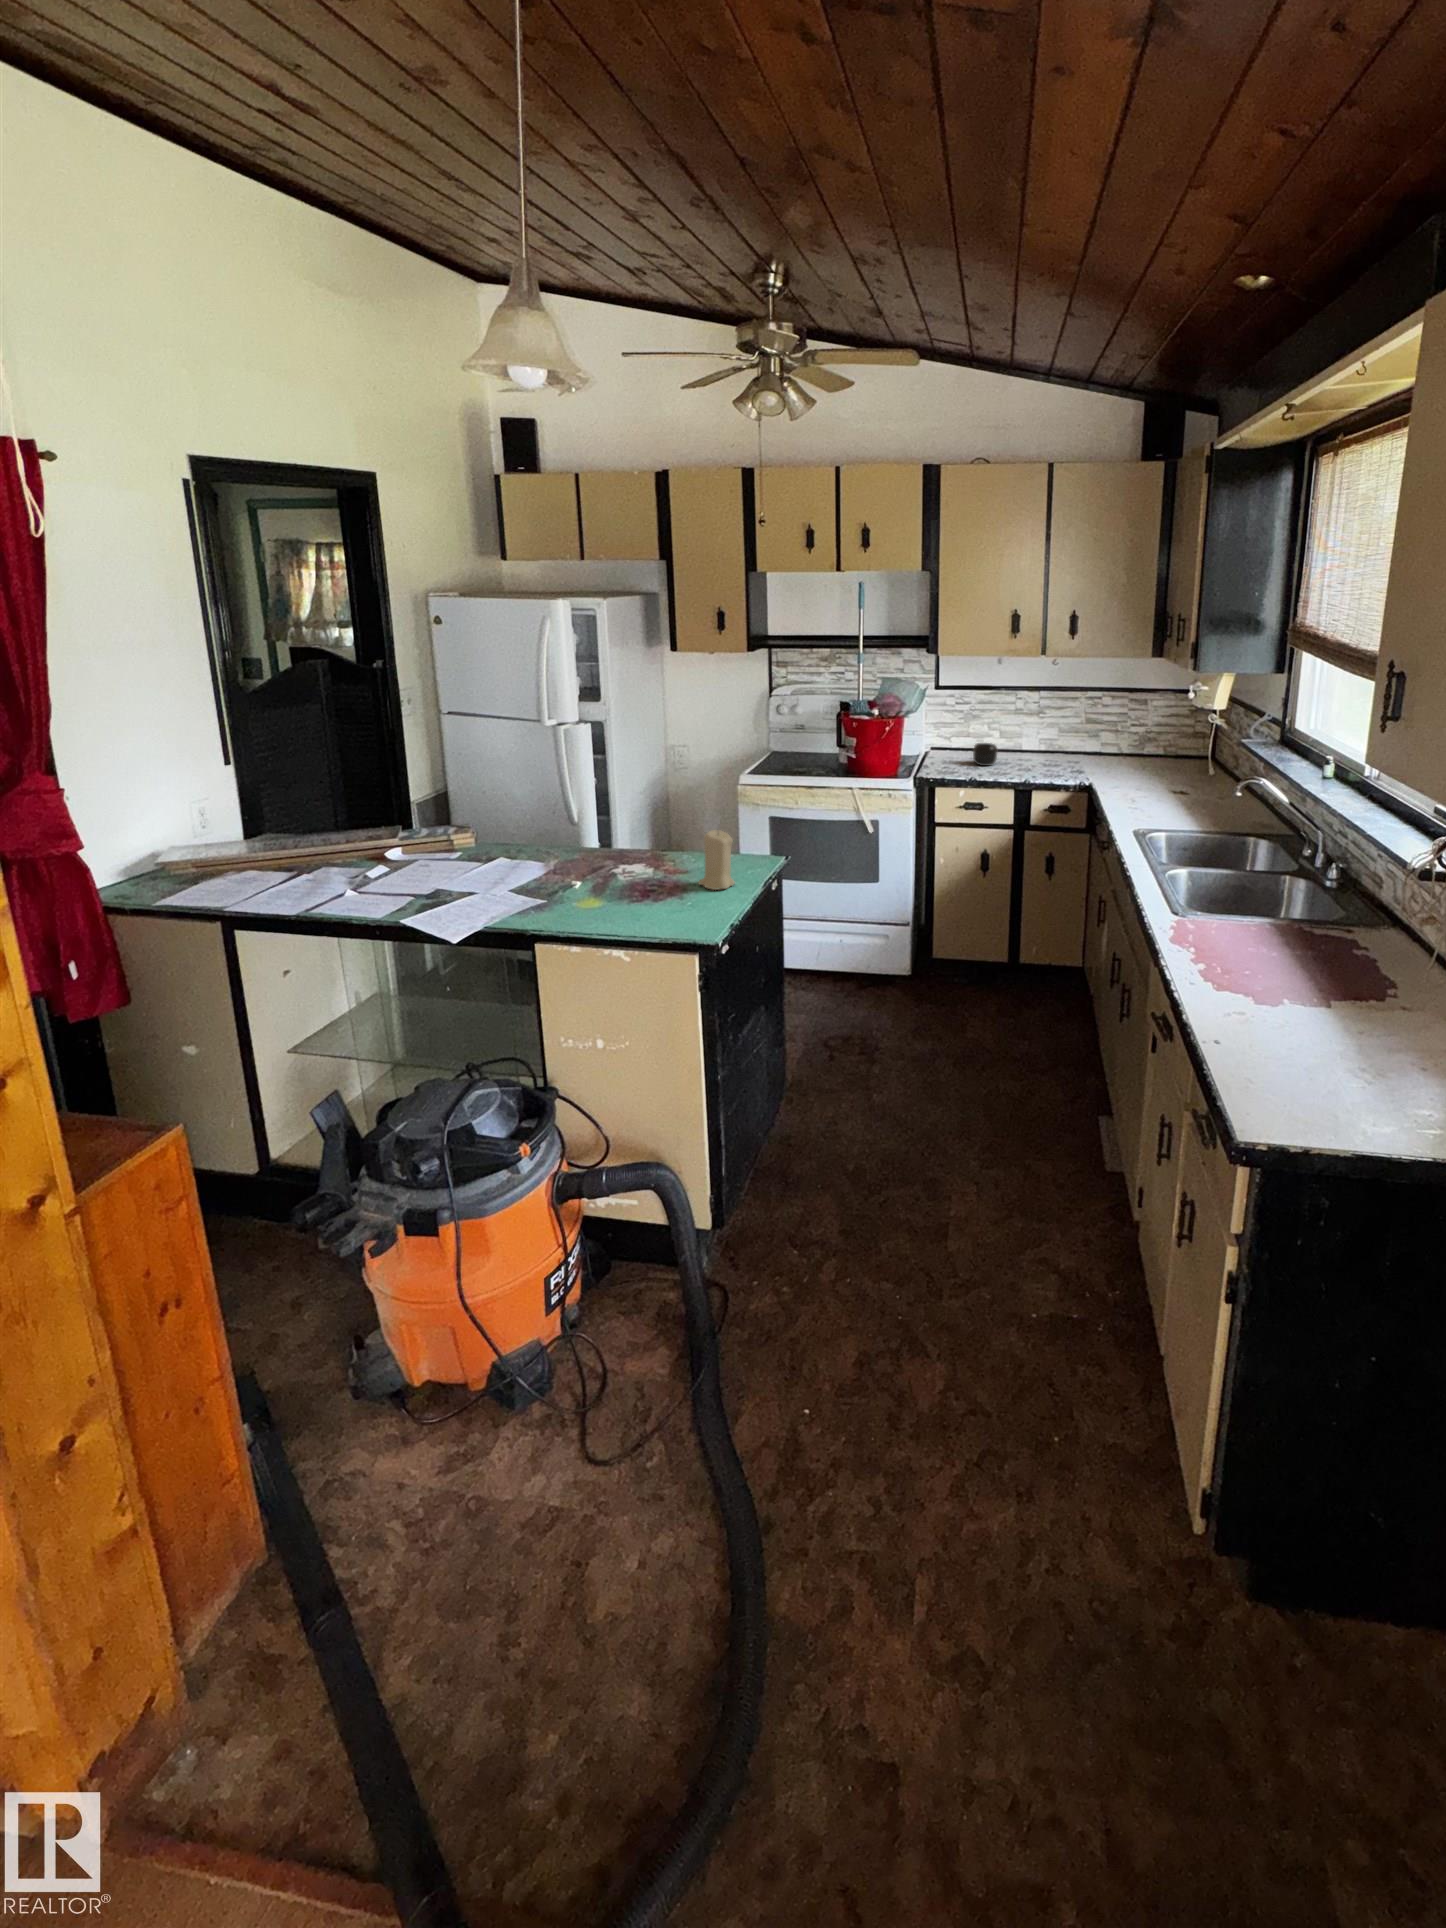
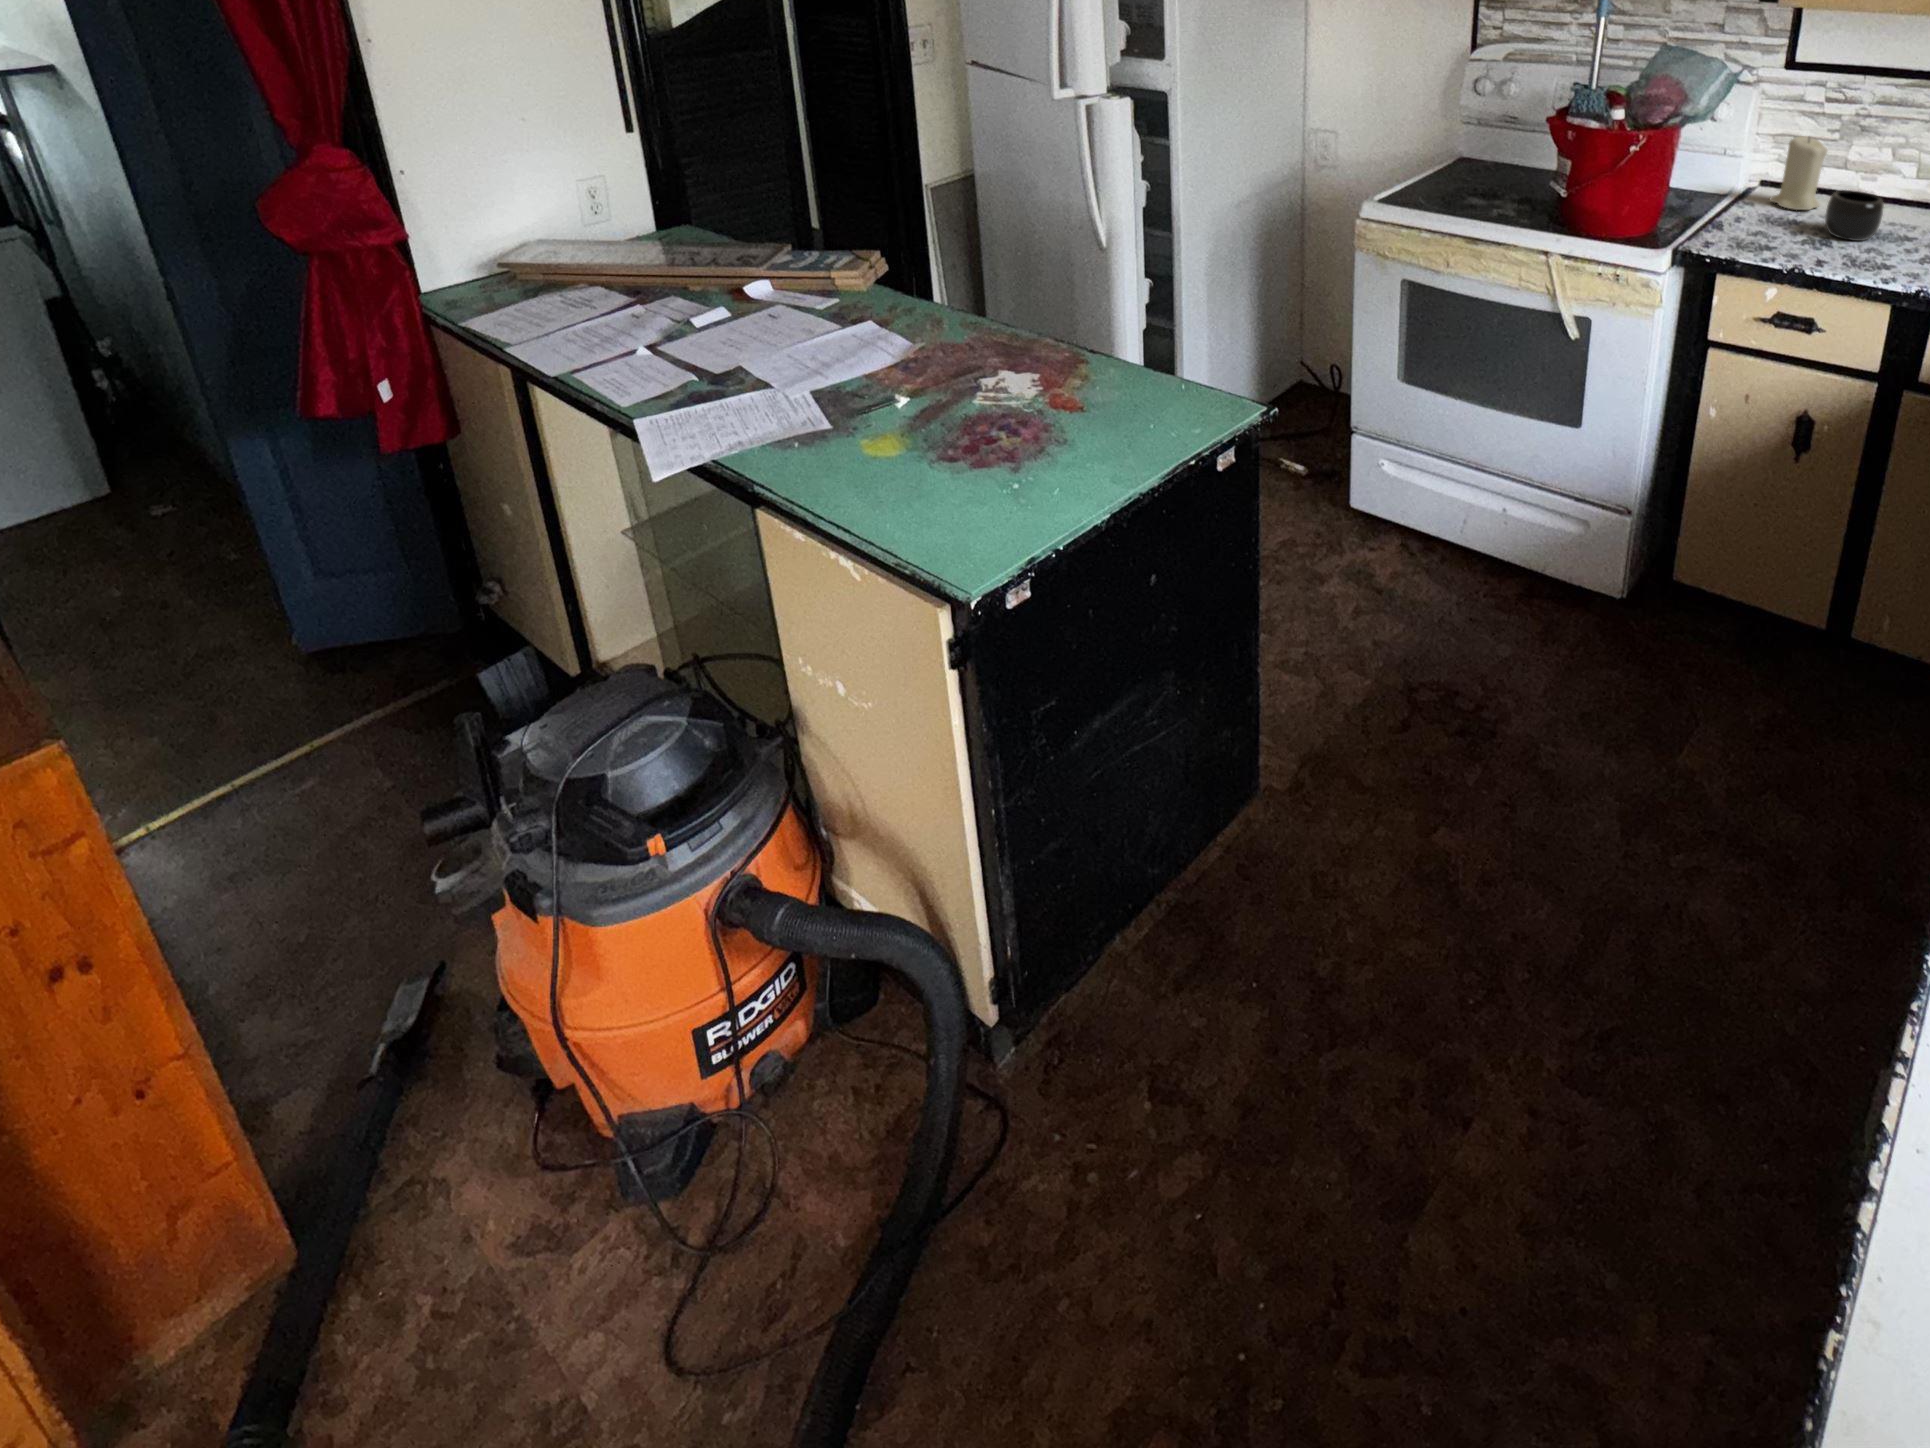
candle: present [698,830,735,890] -> present [1770,136,1828,210]

